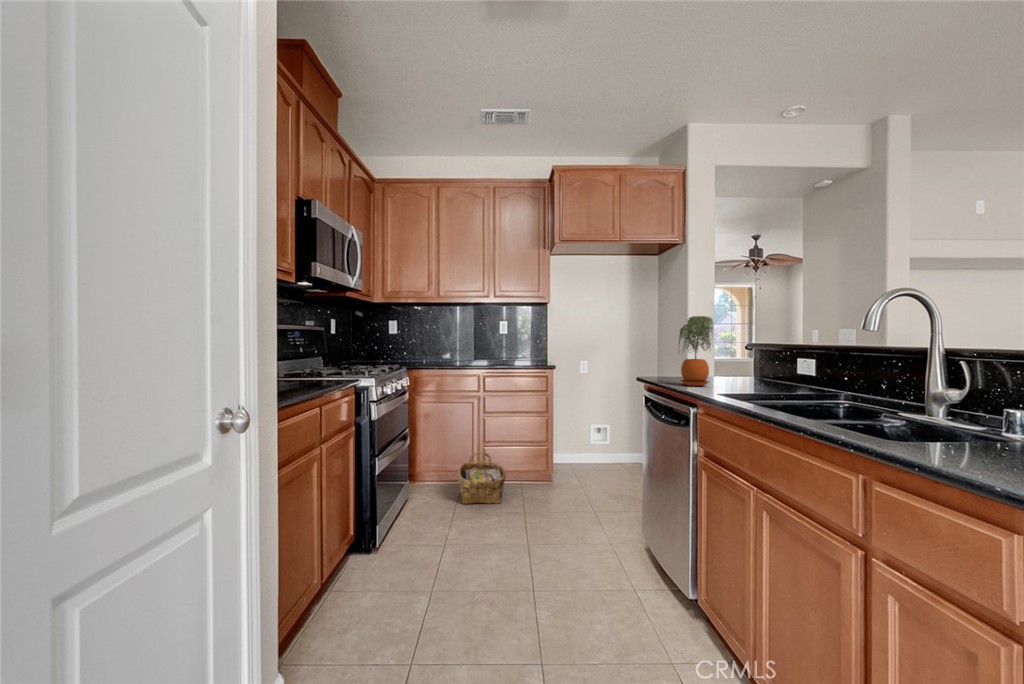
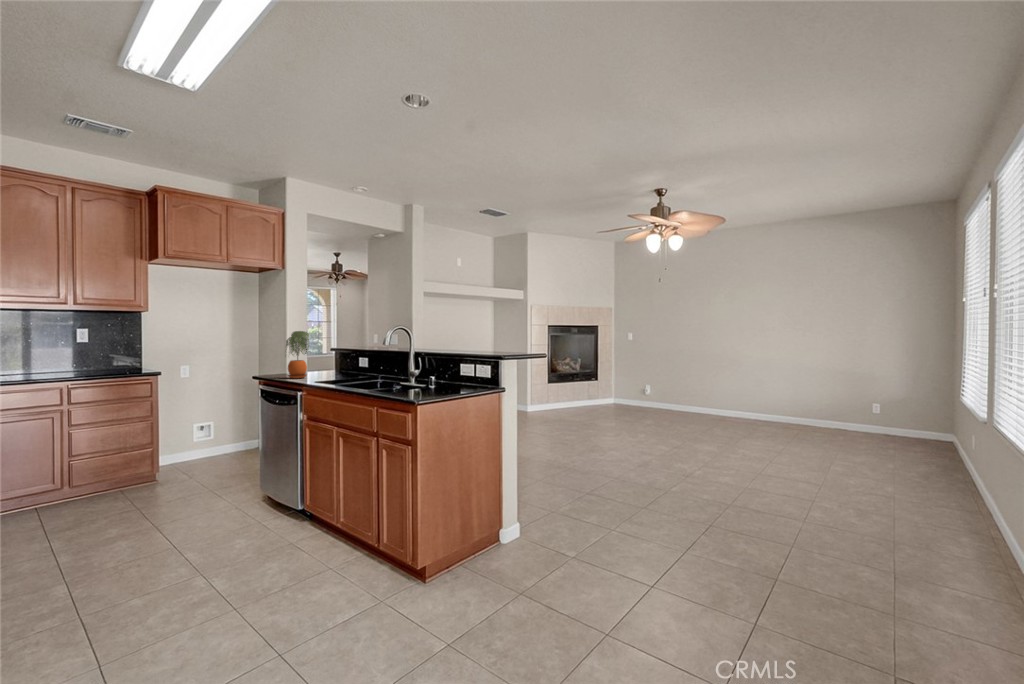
woven basket: present [458,452,505,504] -> none [41,466,108,520]

